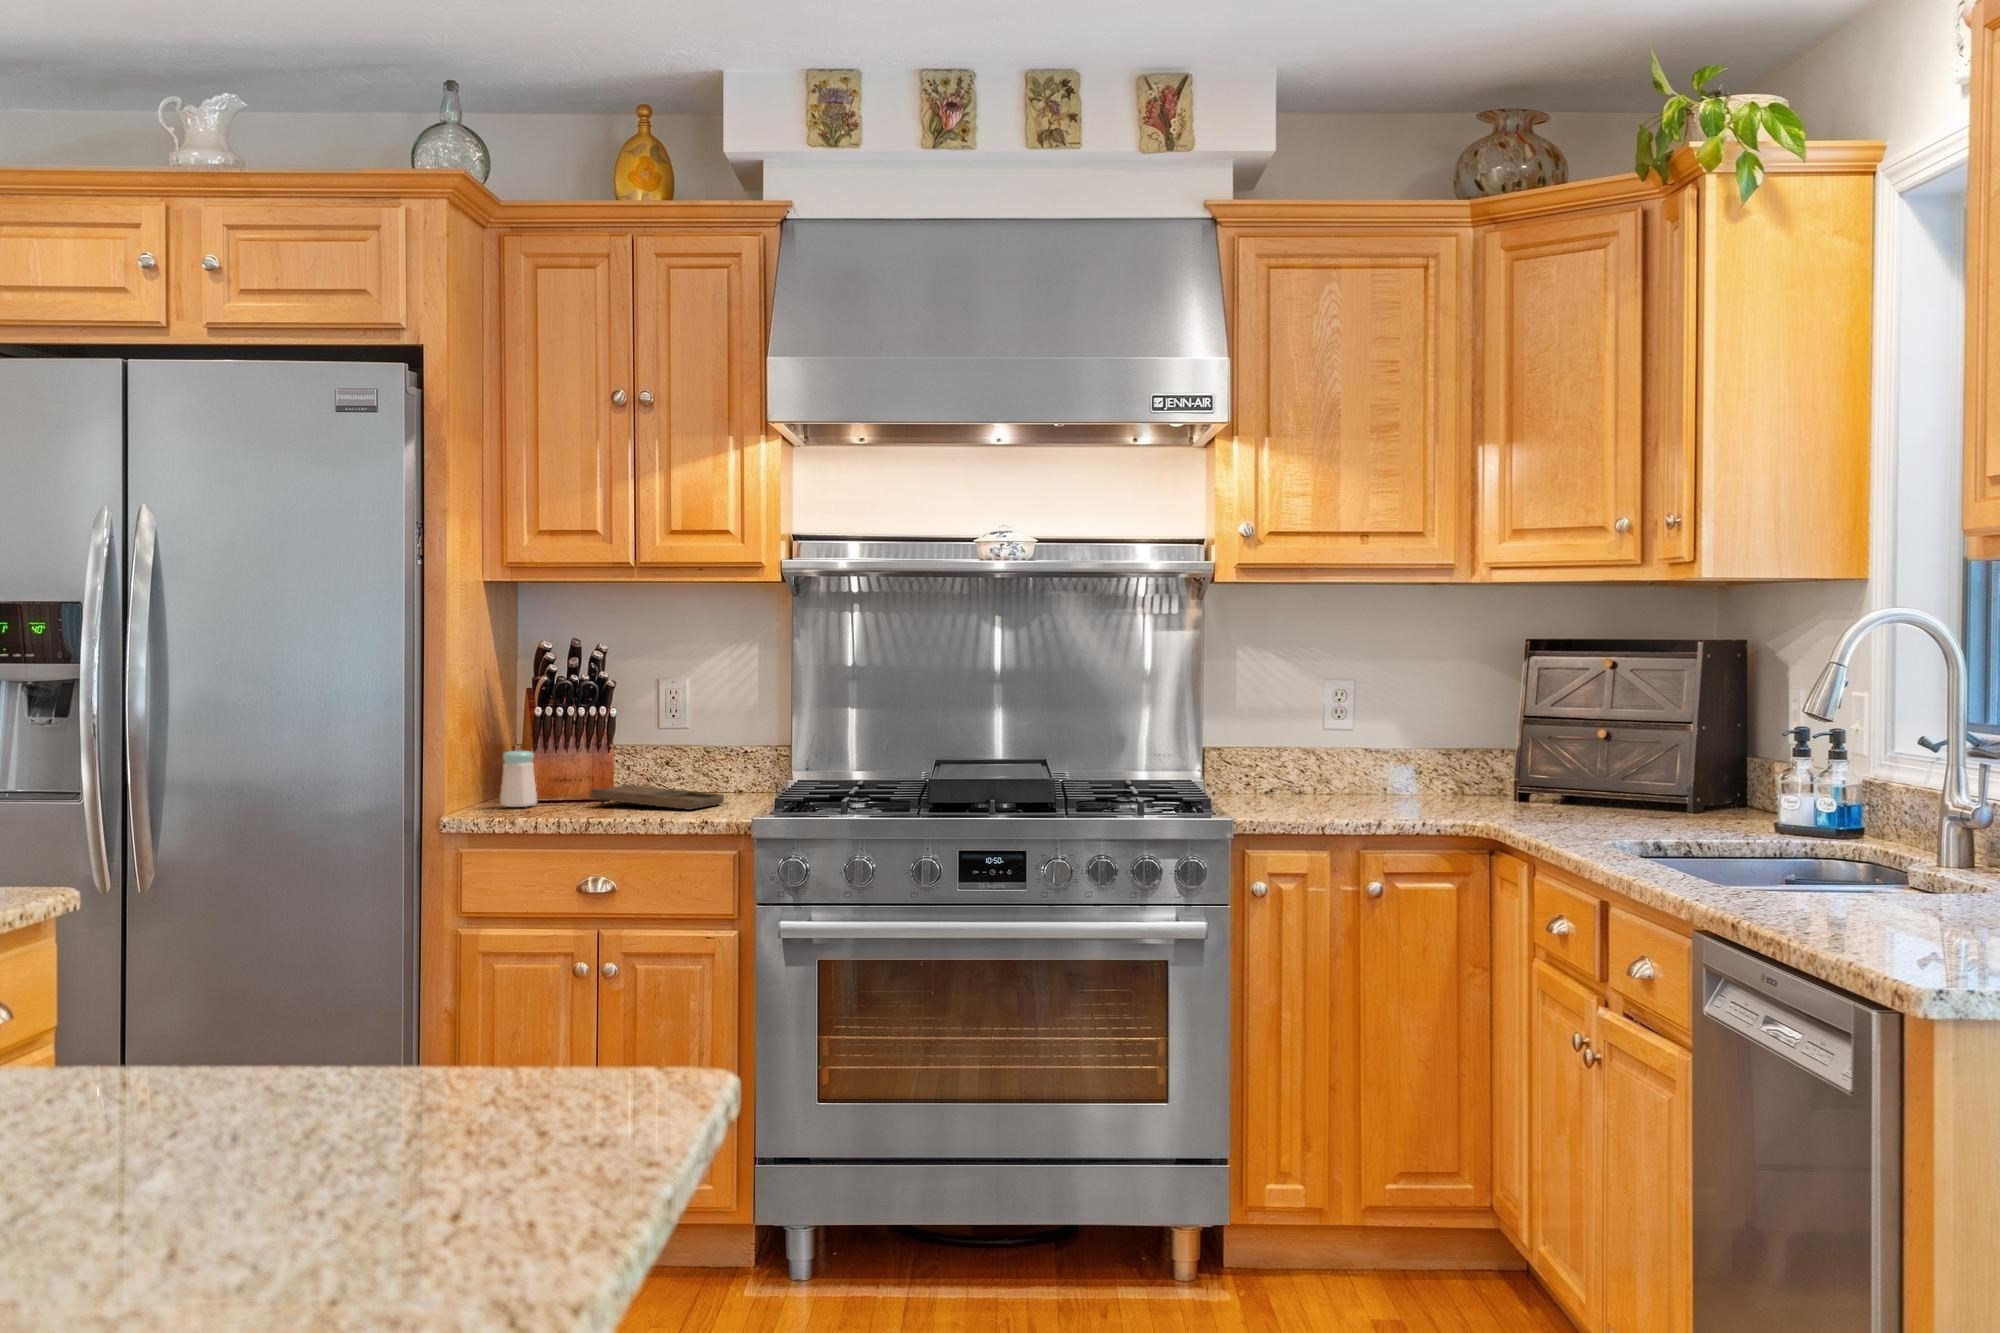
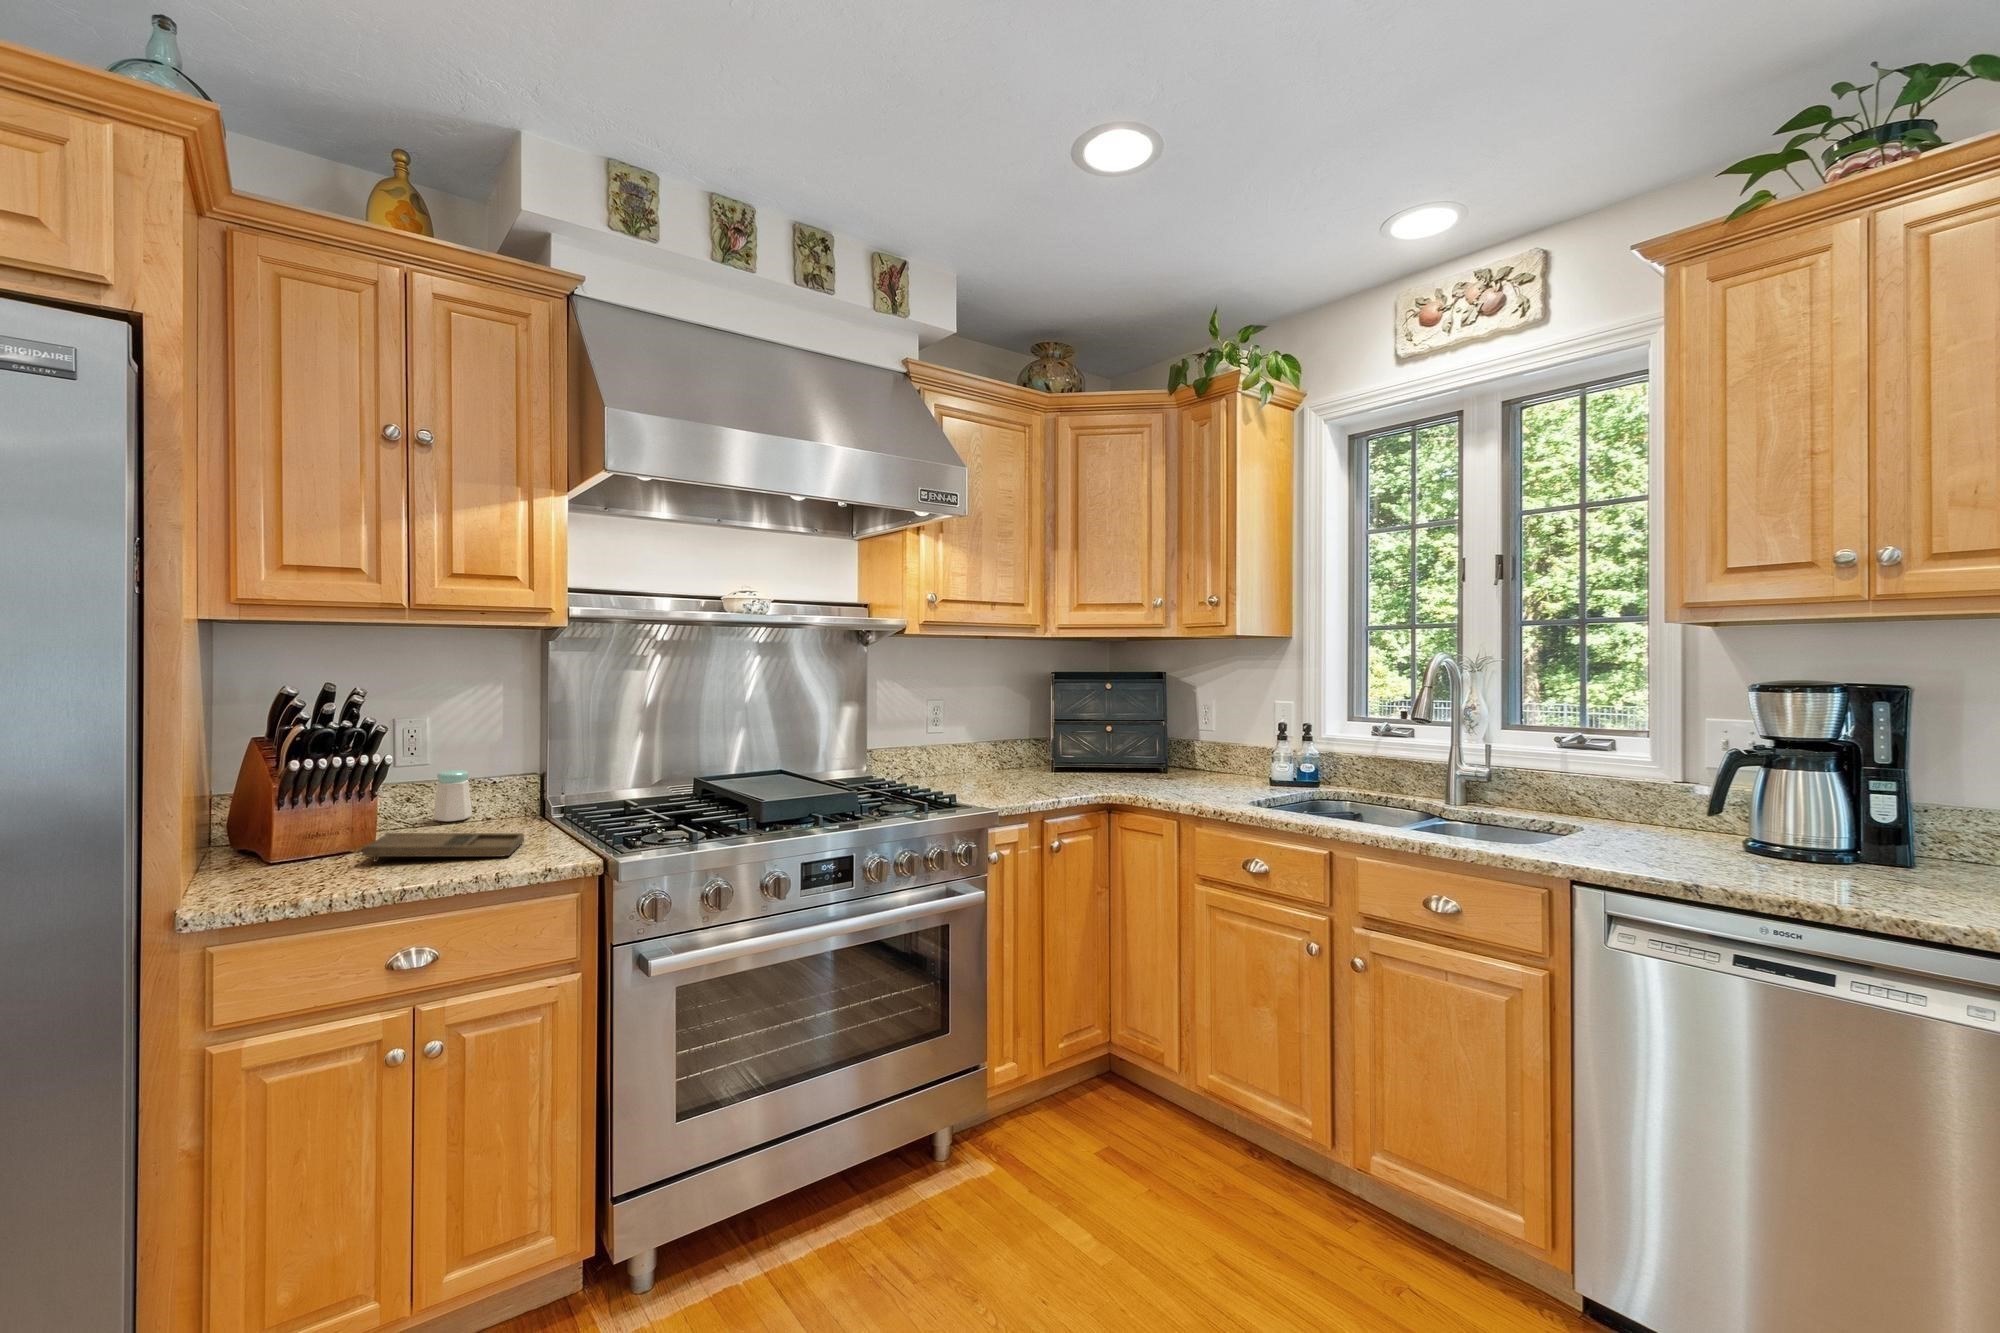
salt shaker: present [500,751,537,807] -> present [434,770,472,821]

